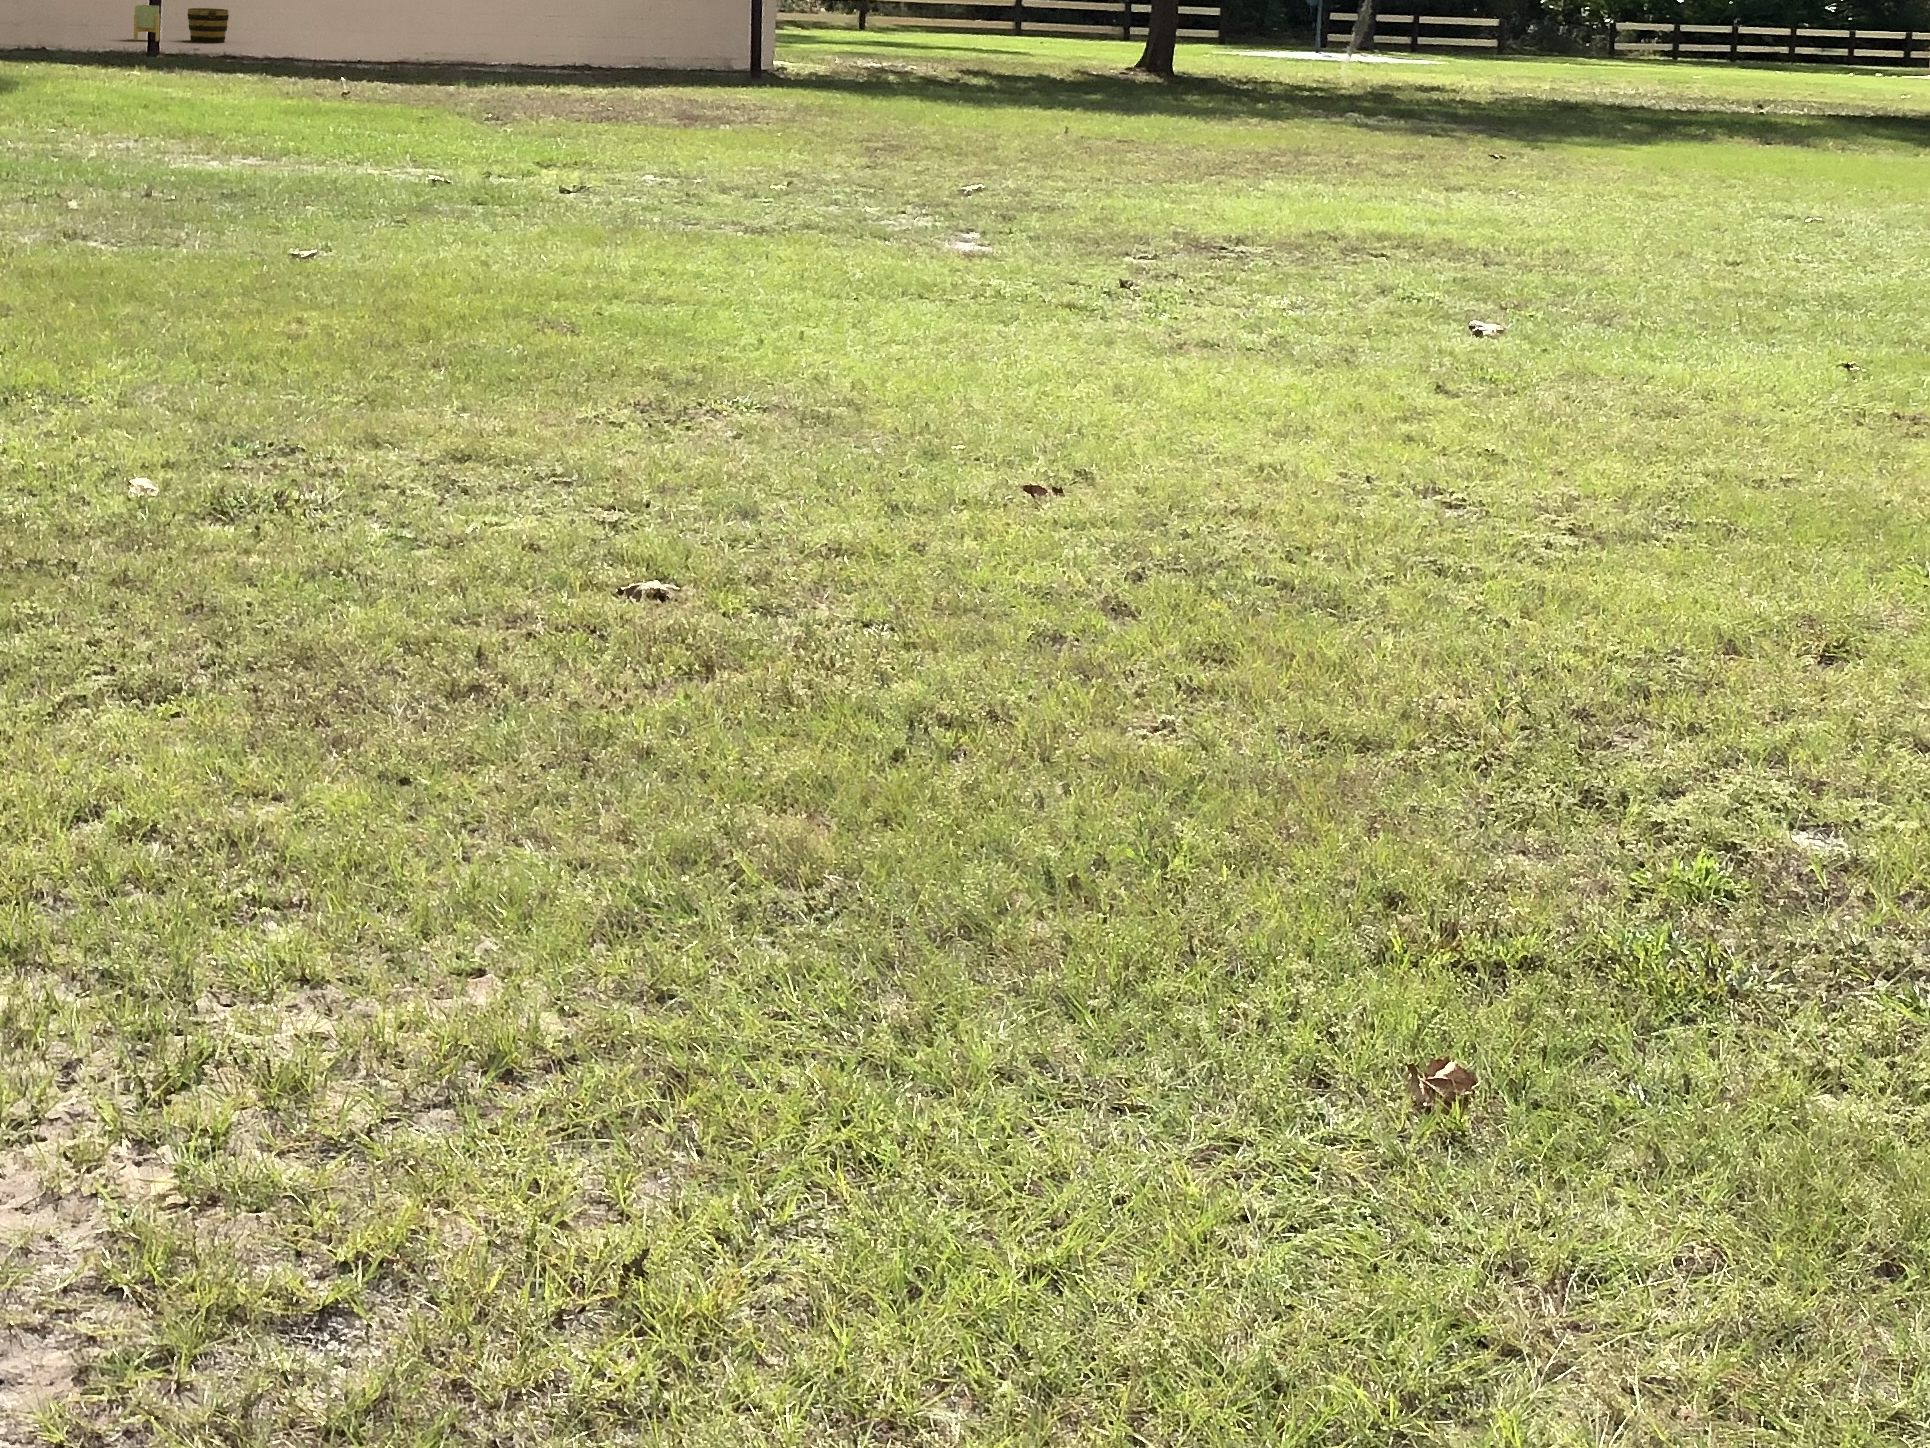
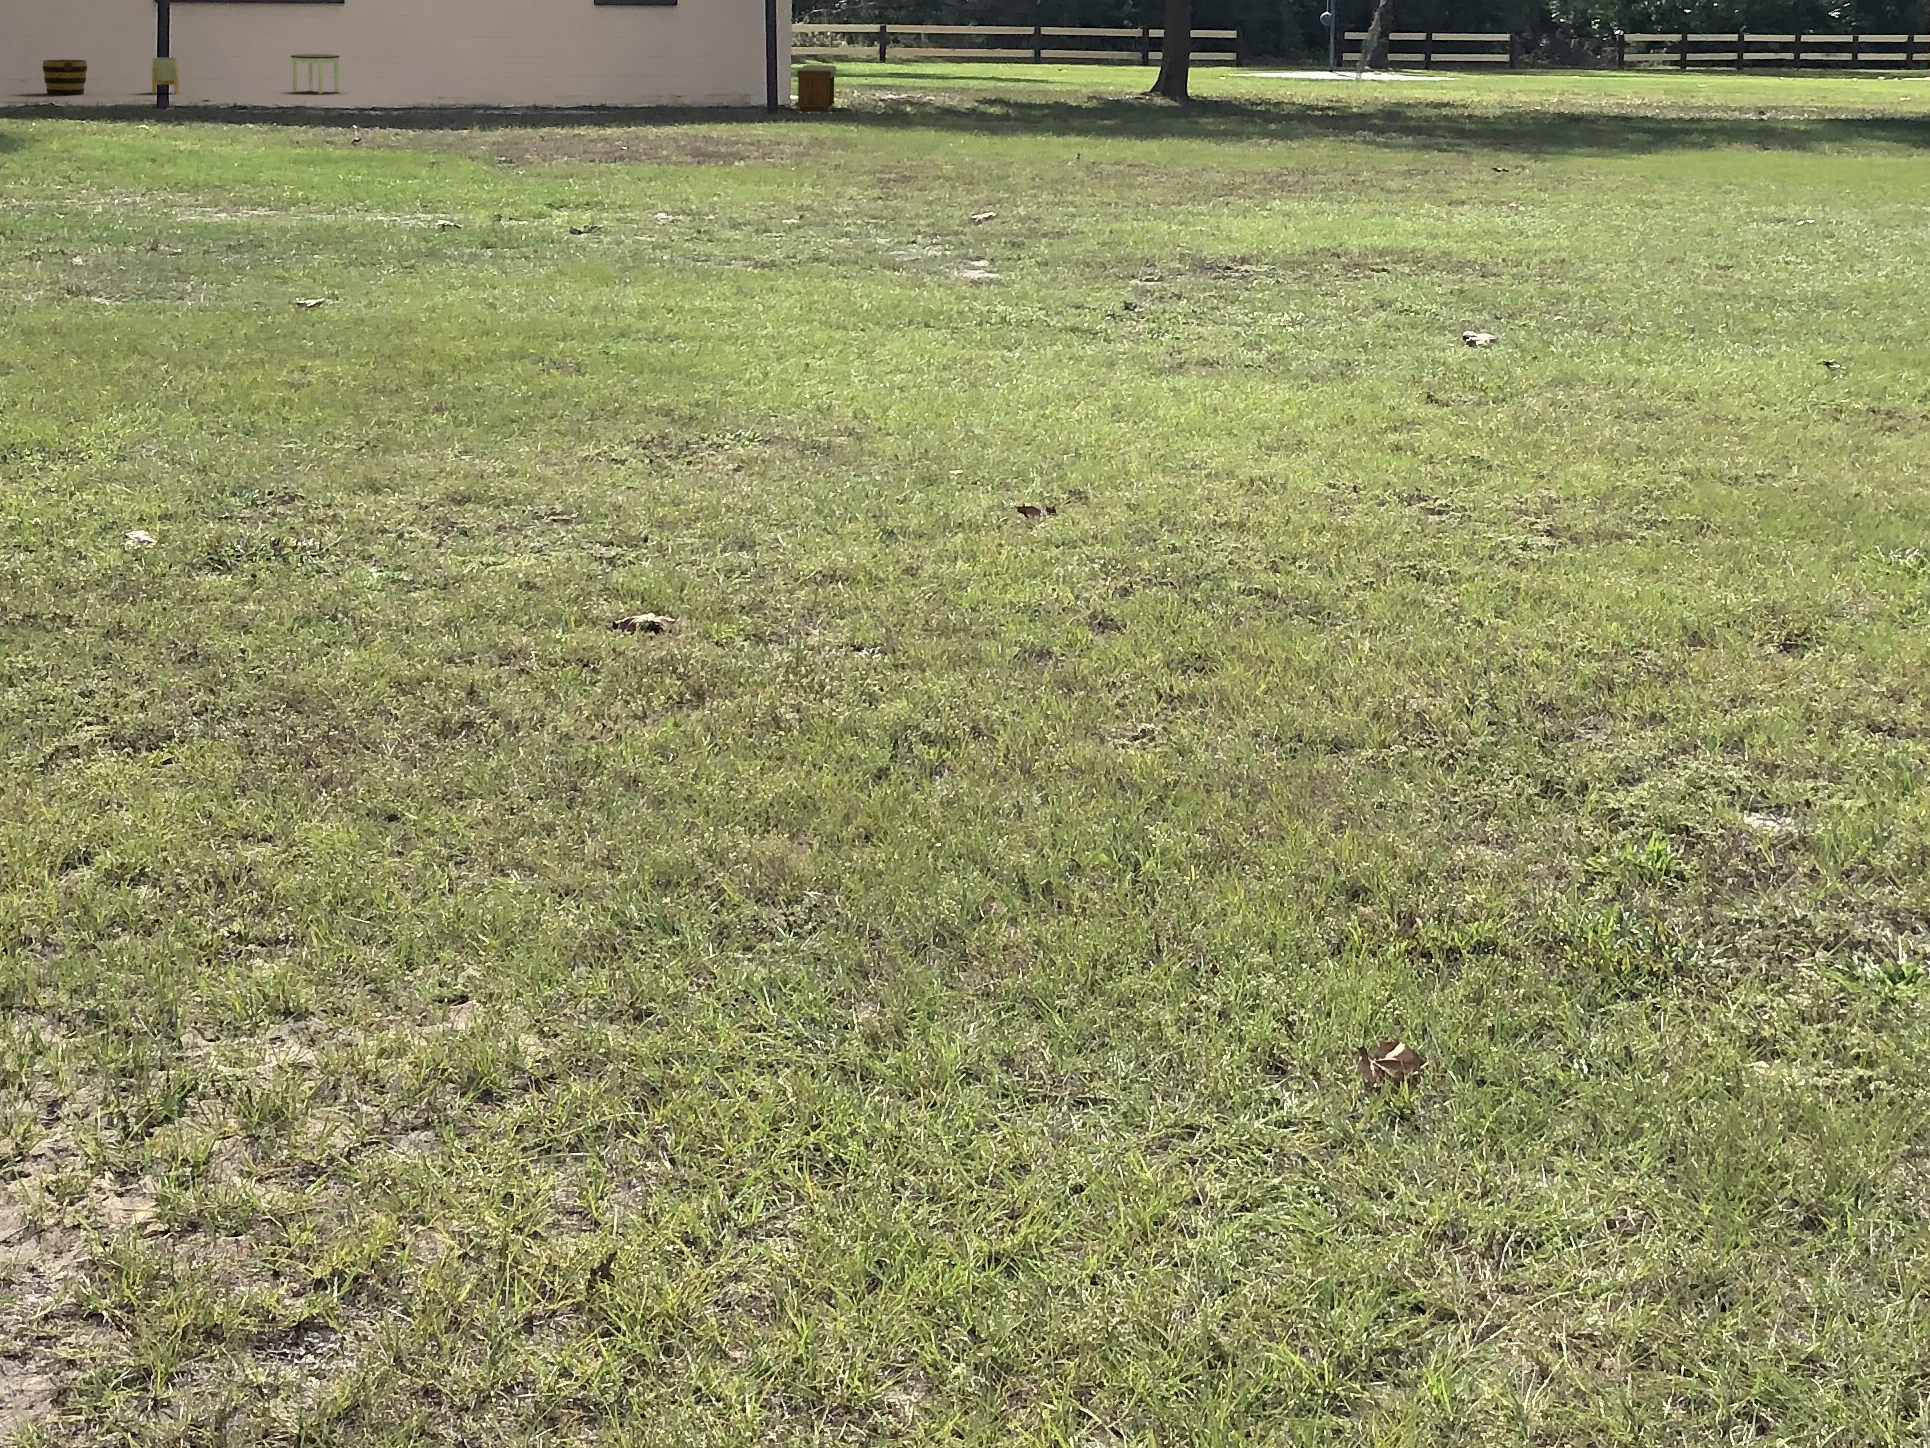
round table: none [269,6,317,45] -> present [291,54,340,93]
bucket: present [187,8,229,42] -> present [43,60,87,95]
bench: none [763,30,803,77] -> present [797,65,836,112]

